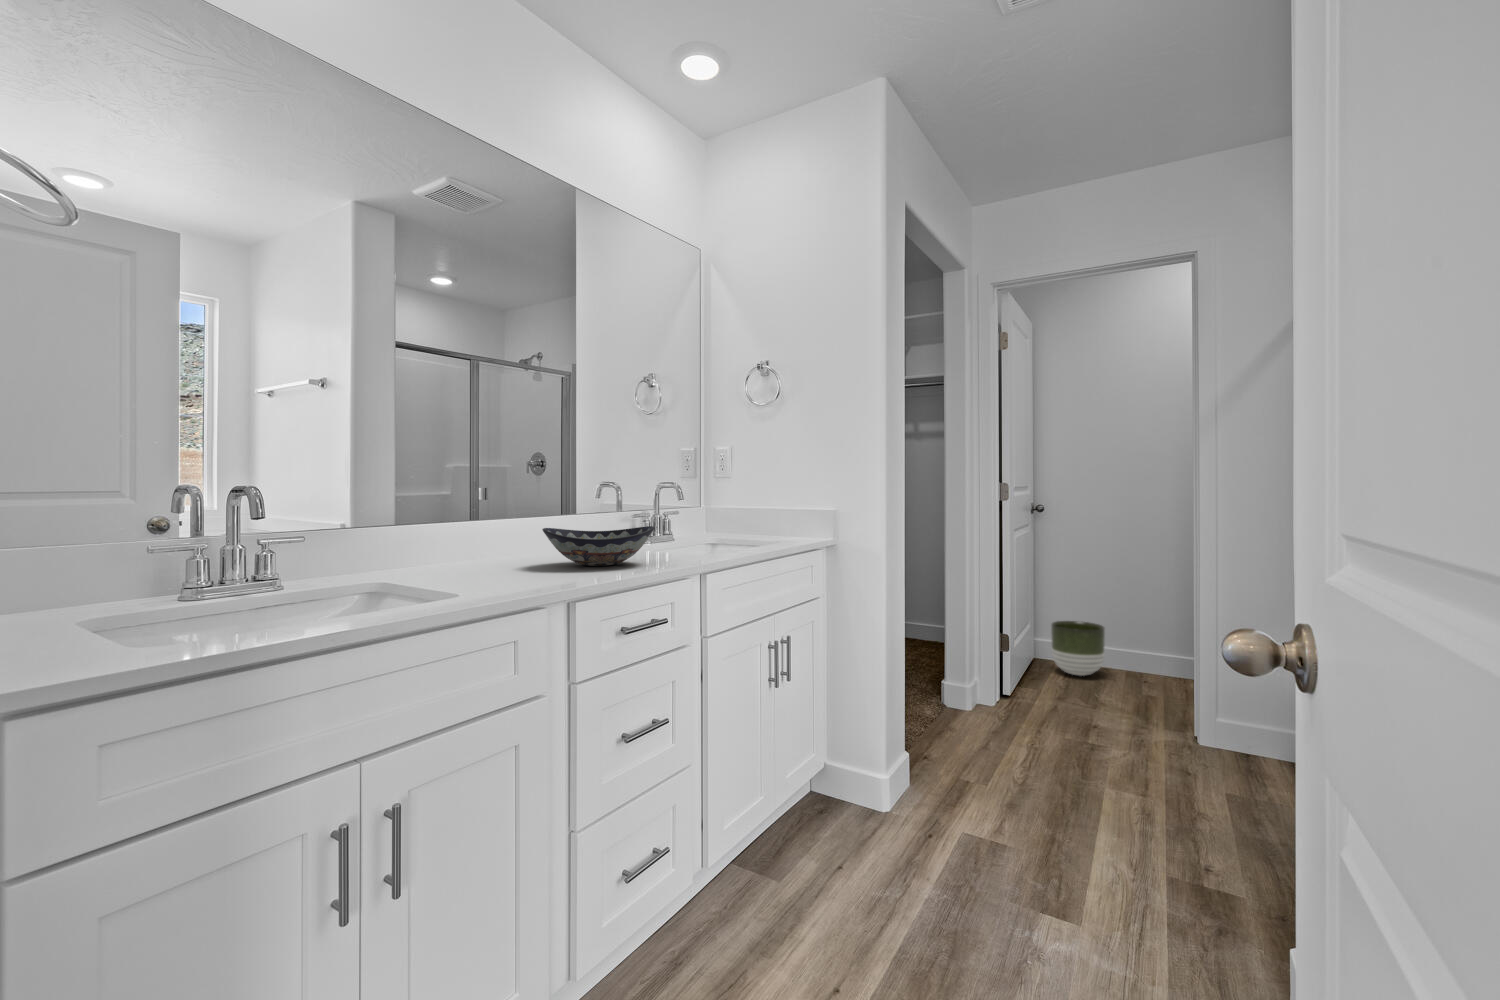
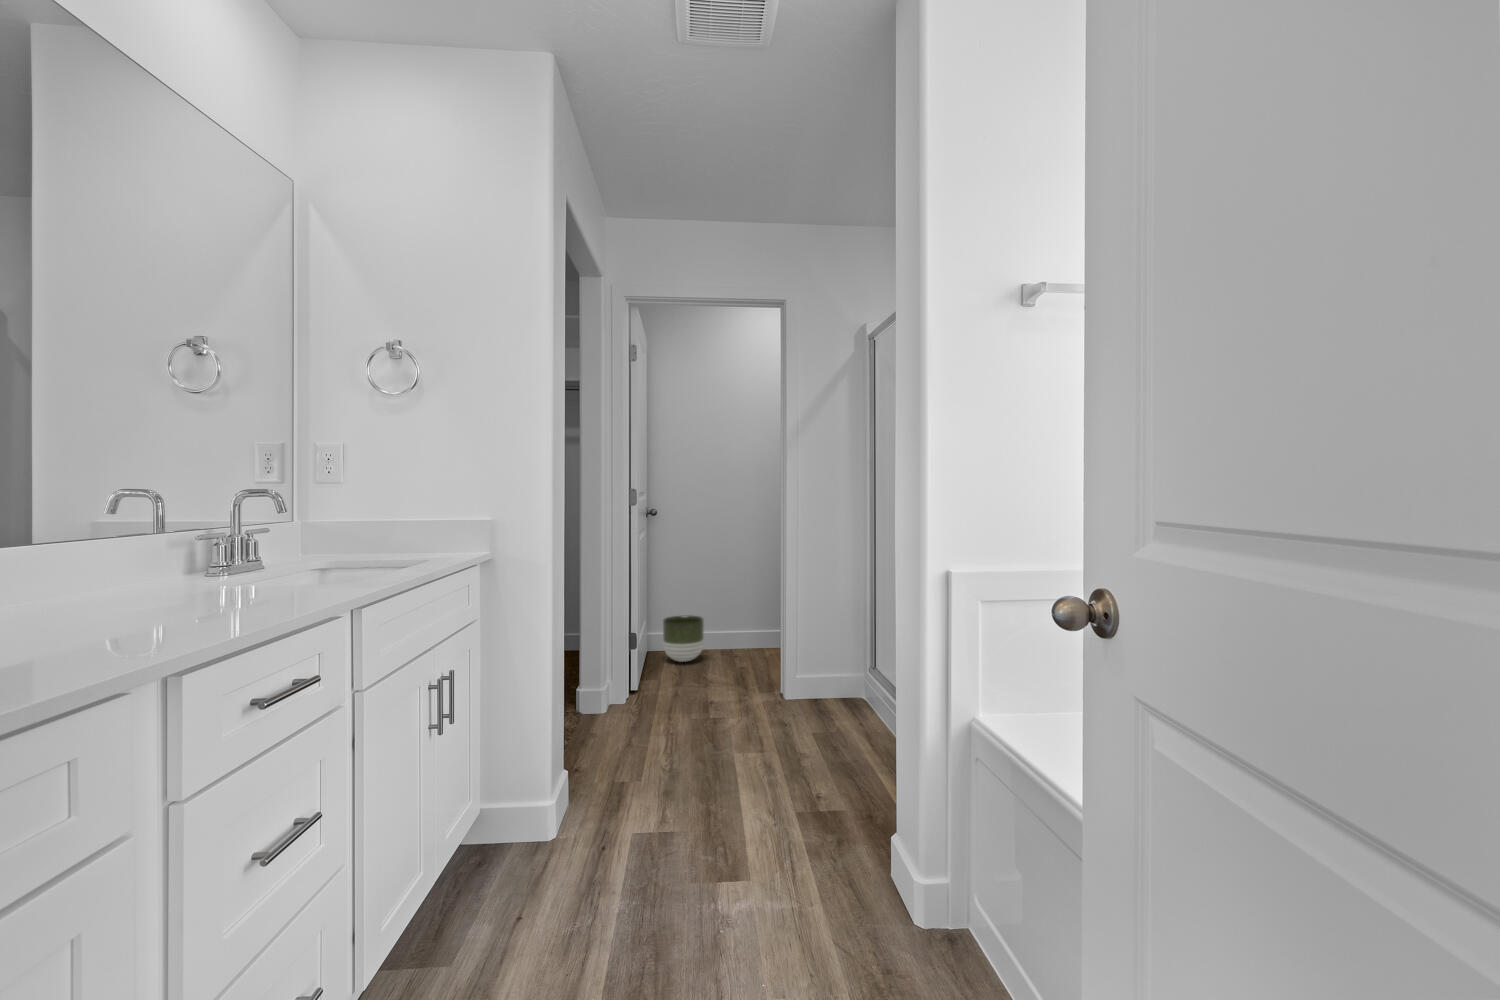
decorative bowl: present [542,526,654,566] -> none [59,555,278,618]

